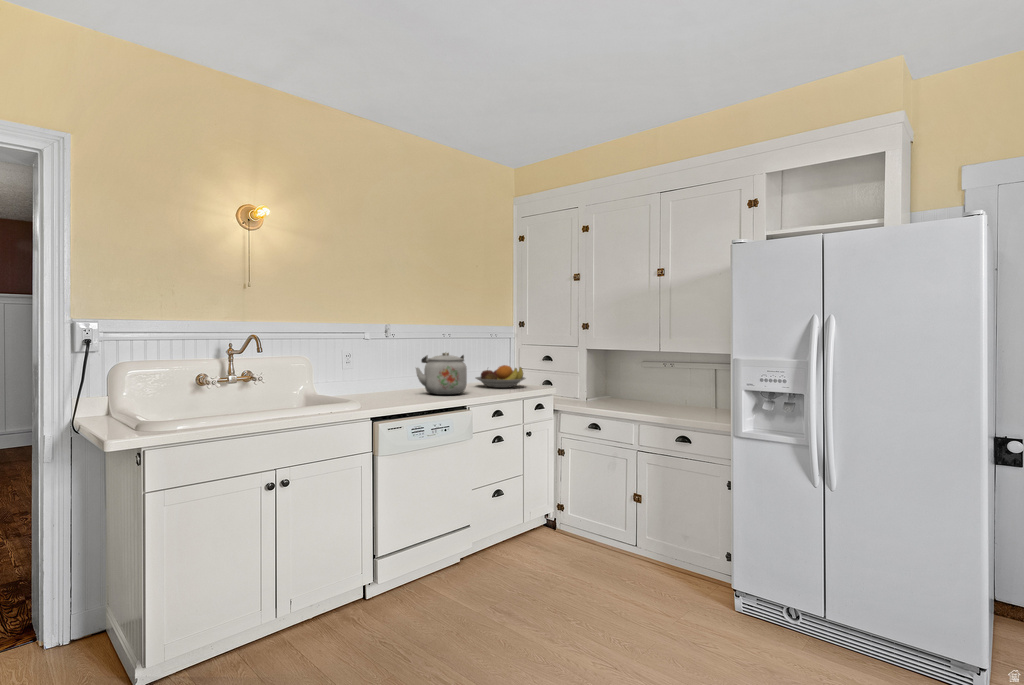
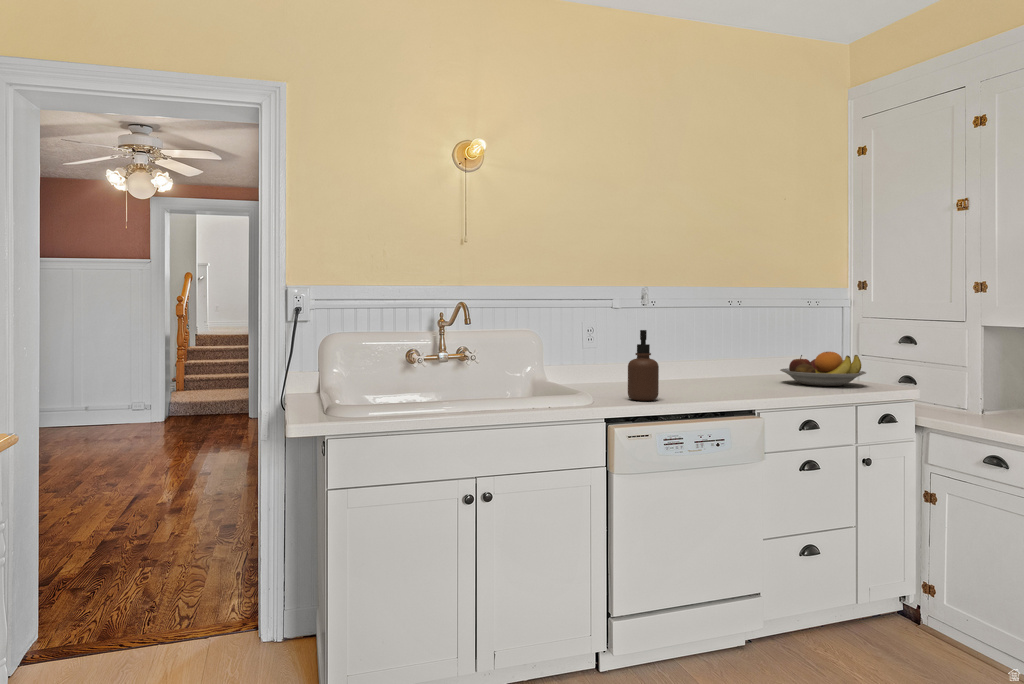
kettle: present [416,352,467,395] -> none [682,329,761,391]
soap dispenser: none [384,355,405,404] -> present [628,330,659,401]

